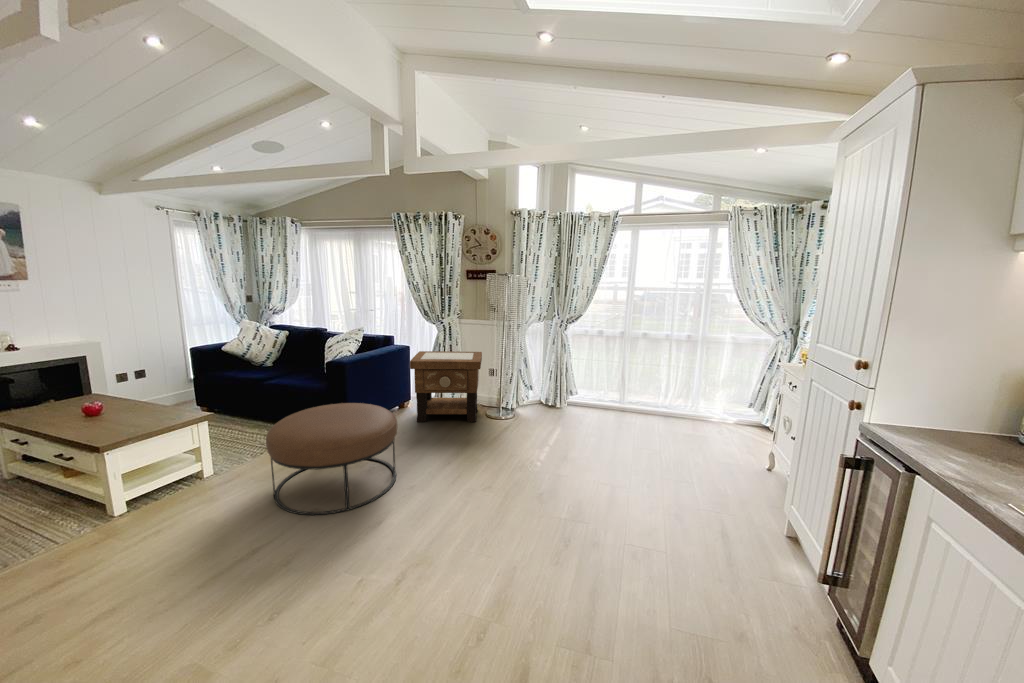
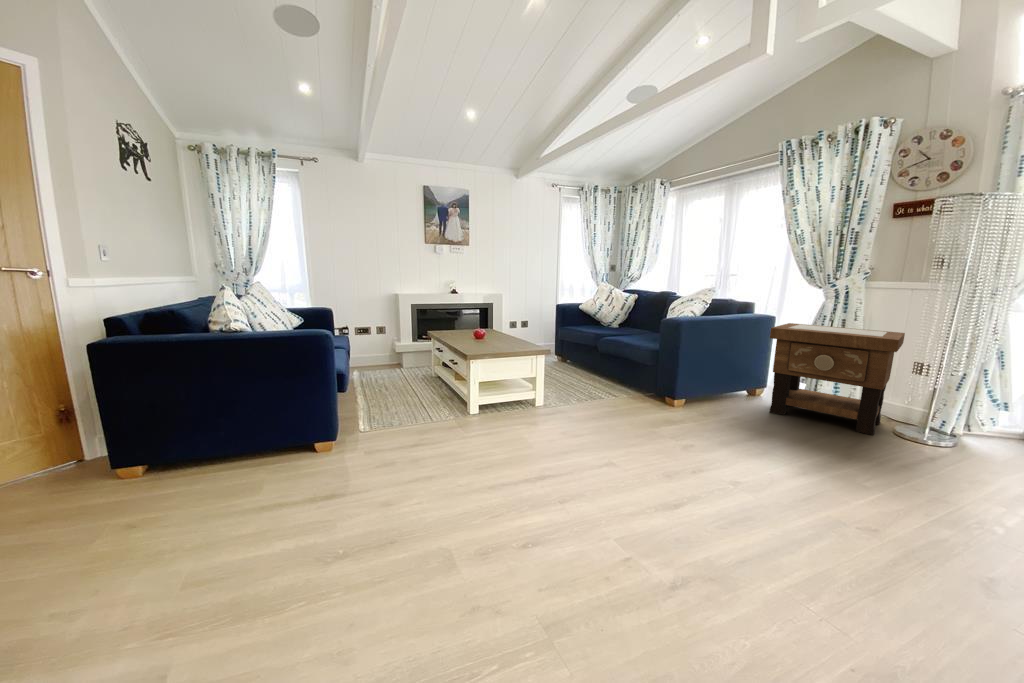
ottoman: present [266,403,397,515] -> none [584,353,734,470]

